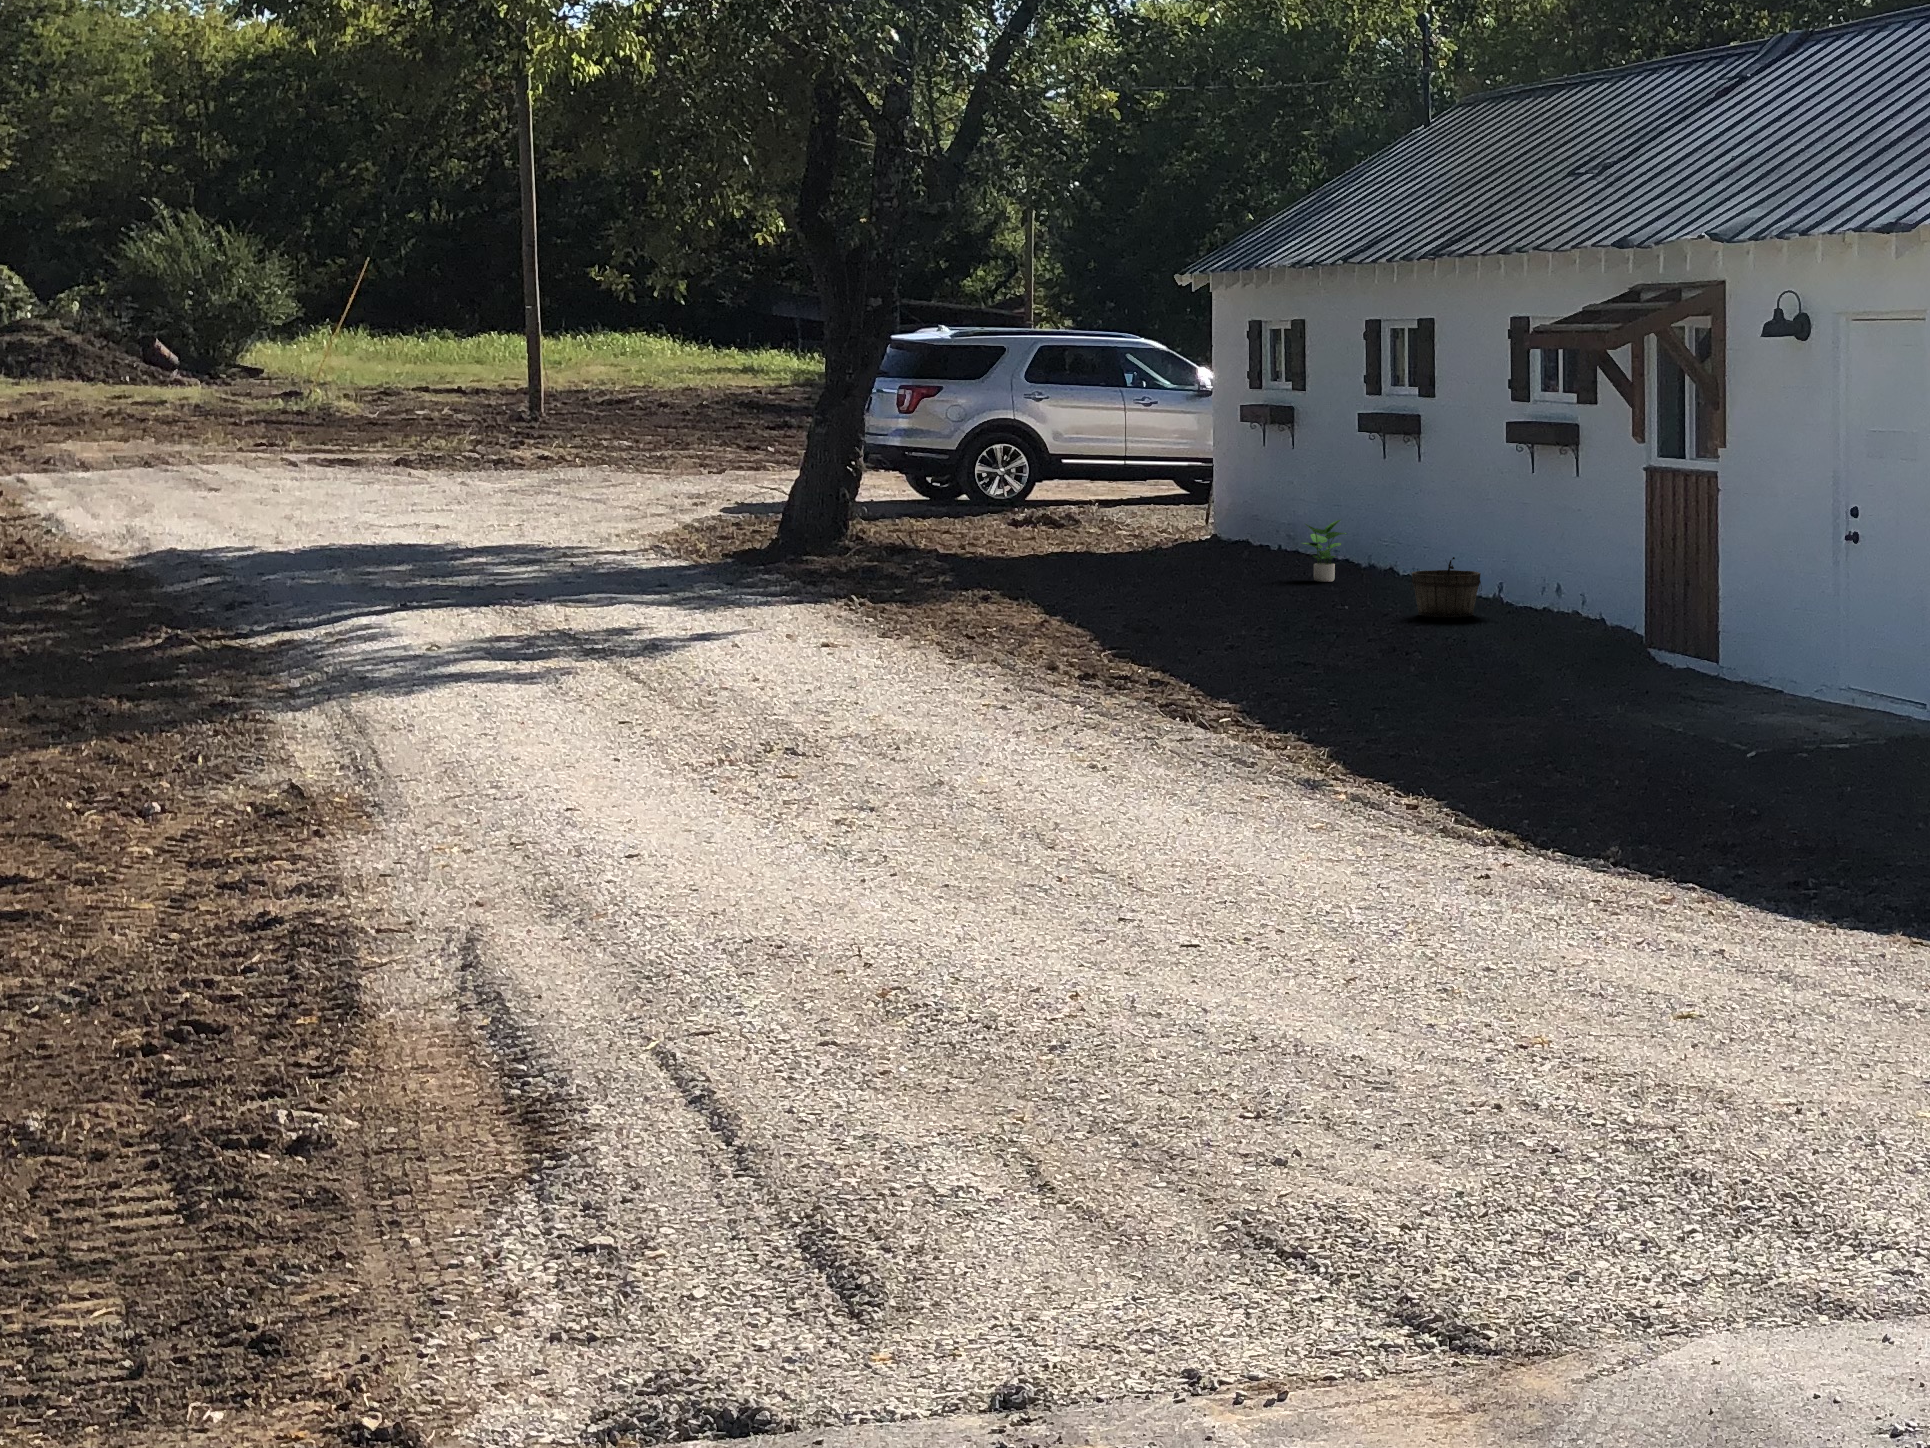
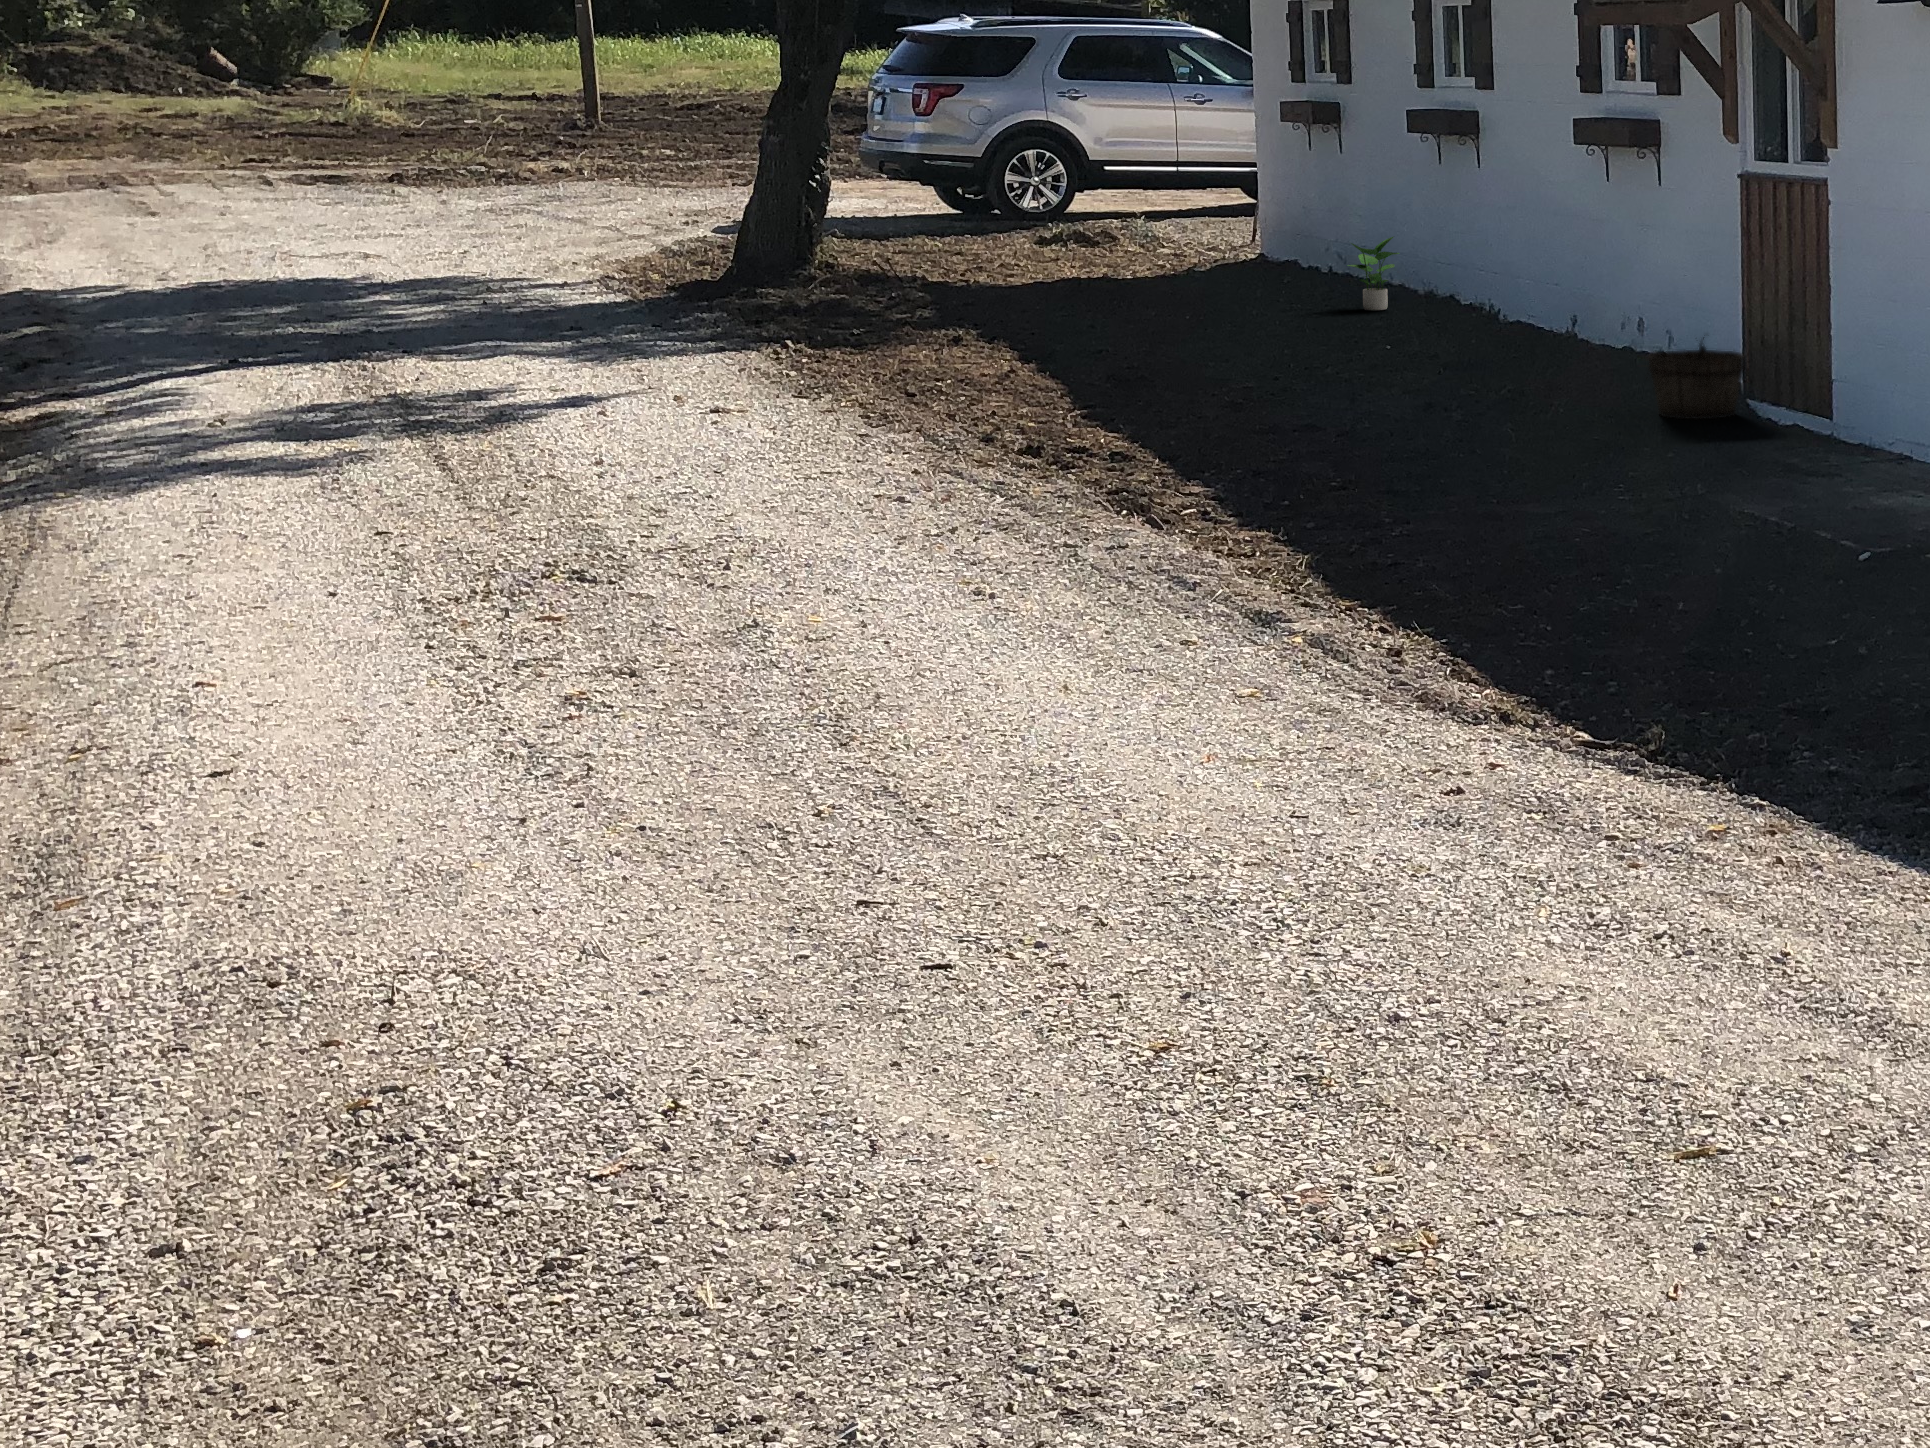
wooden bucket: present [1411,557,1482,617] -> present [1649,337,1745,419]

